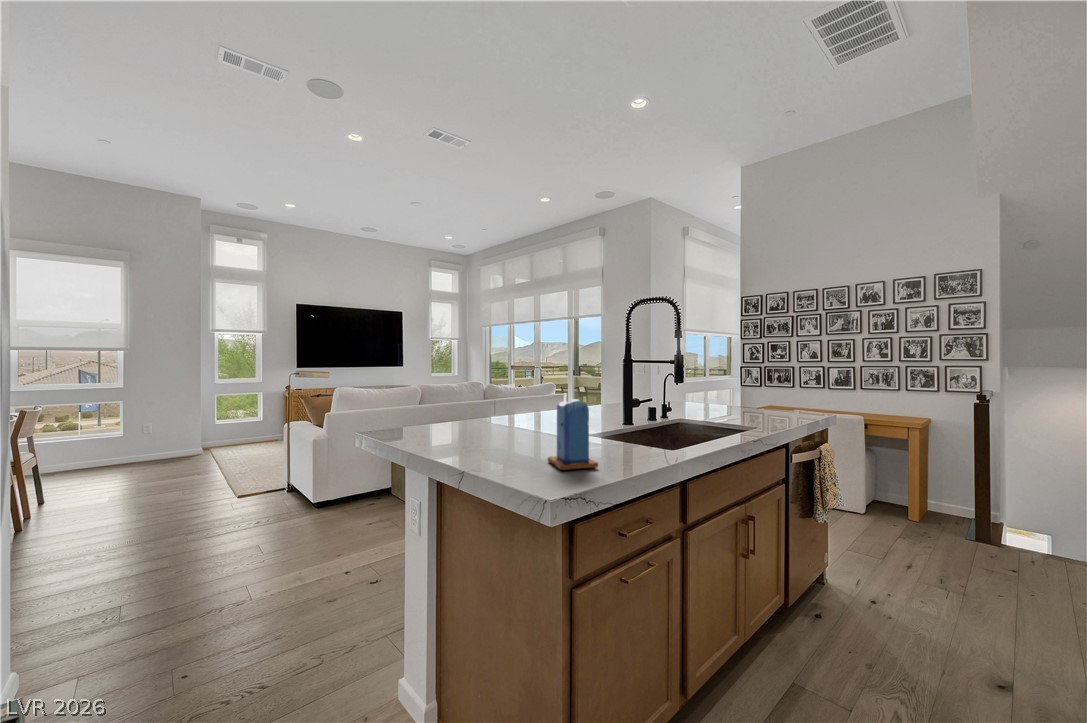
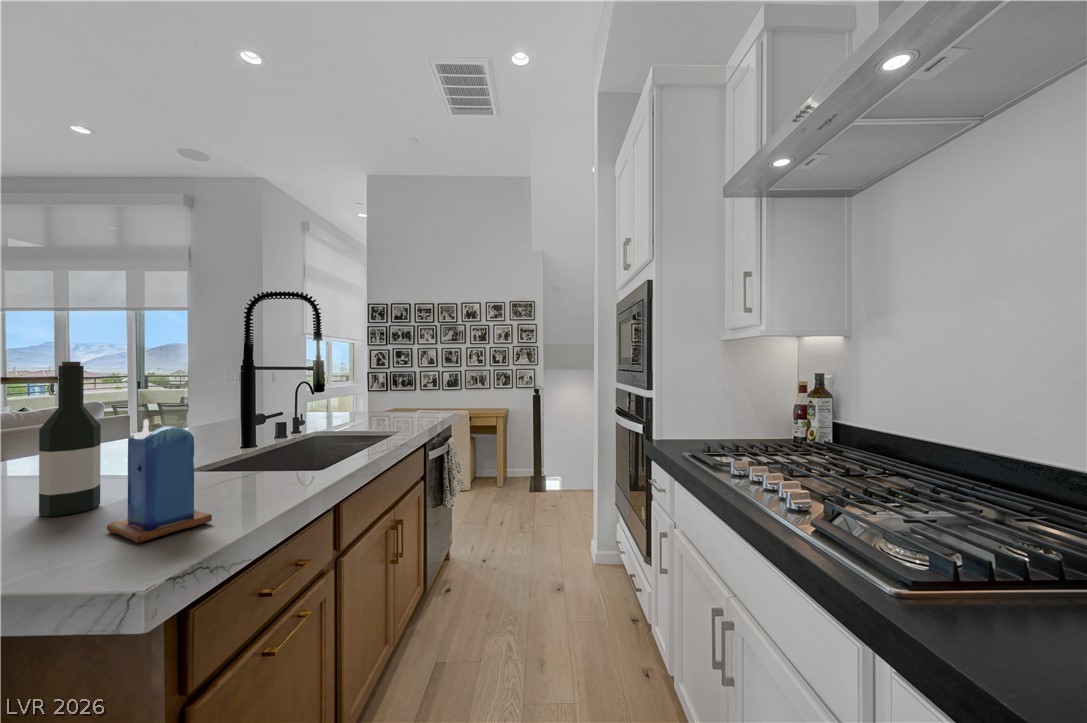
wine bottle: none [520,356,545,449] -> present [39,362,101,517]

